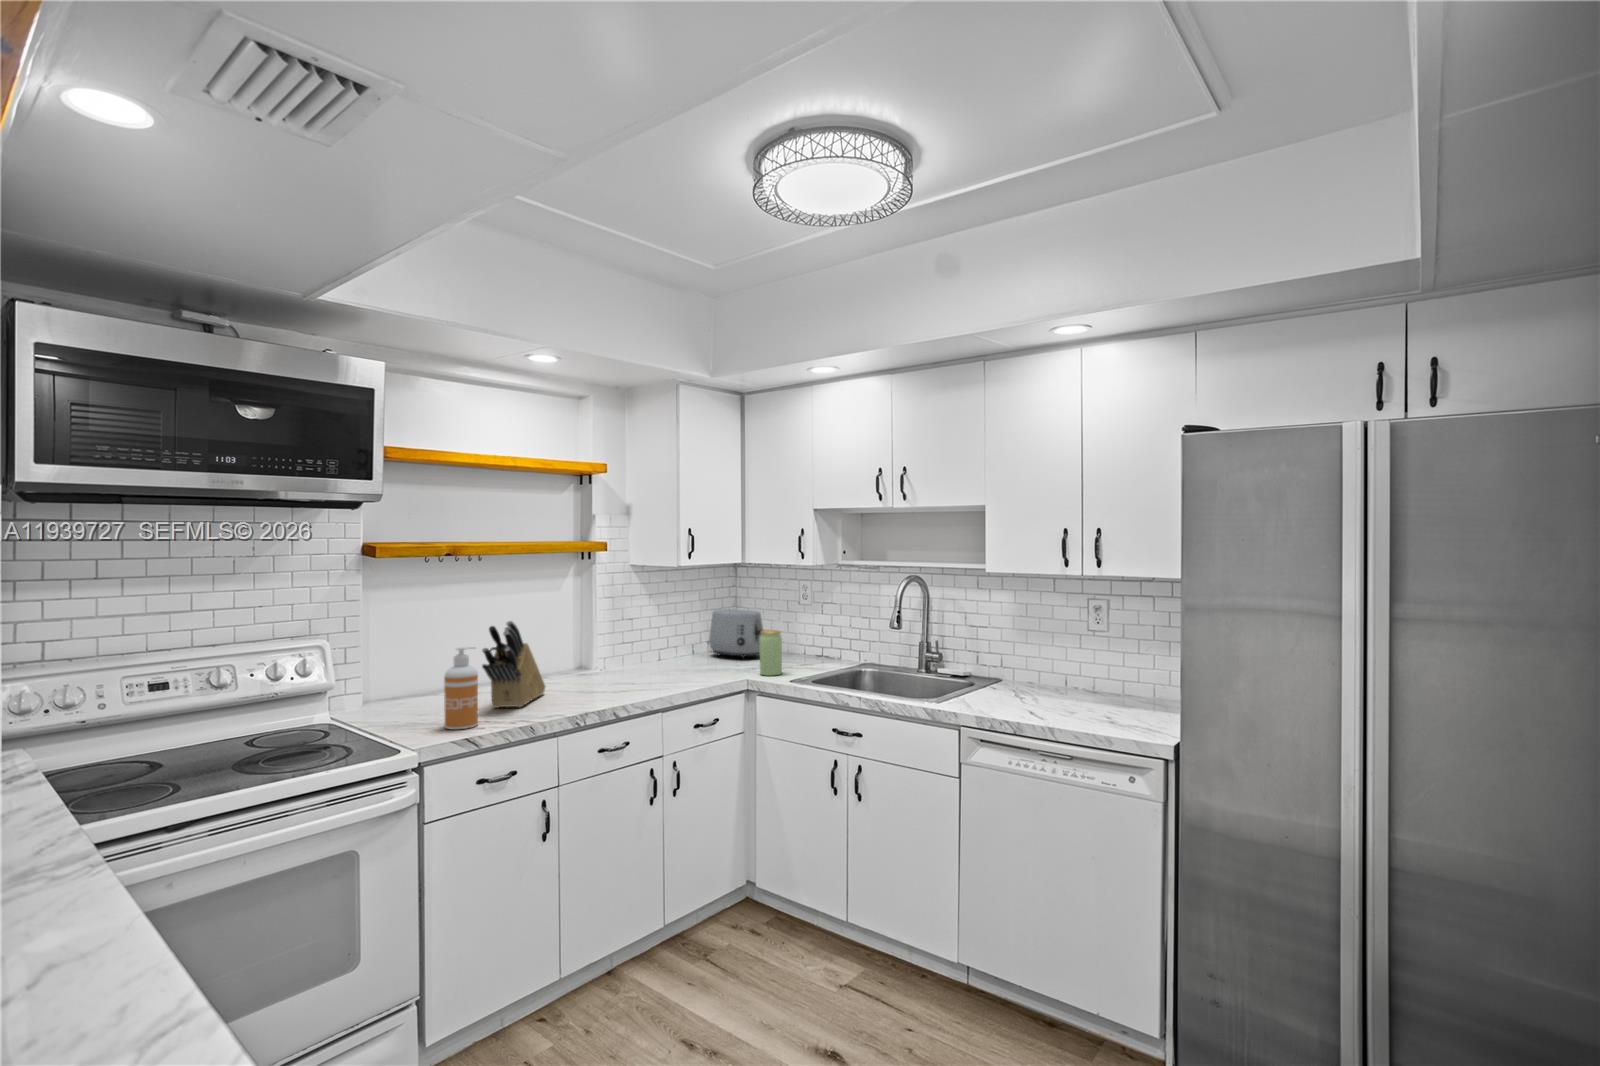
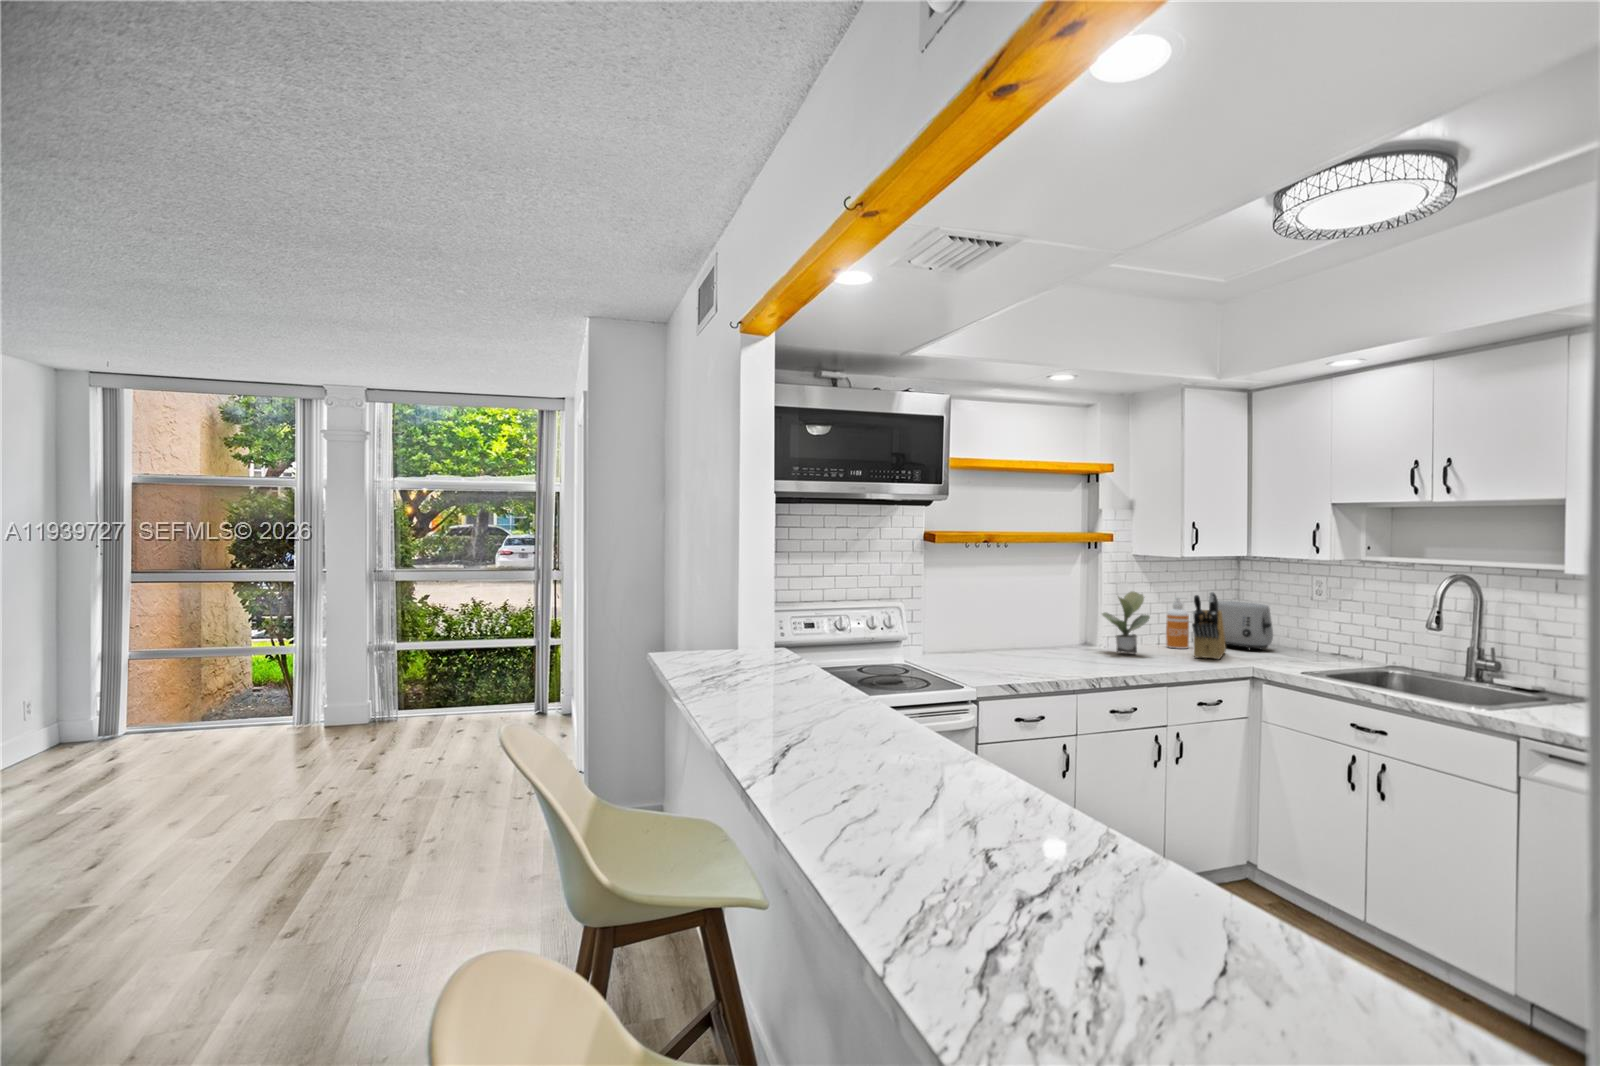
potted plant: none [594,606,646,676] -> present [1102,592,1150,654]
knife block: present [482,621,545,708] -> present [1192,592,1226,659]
jar: present [760,630,782,676] -> none [1268,623,1293,667]
soap dispenser: present [444,647,478,729] -> present [1166,597,1189,649]

